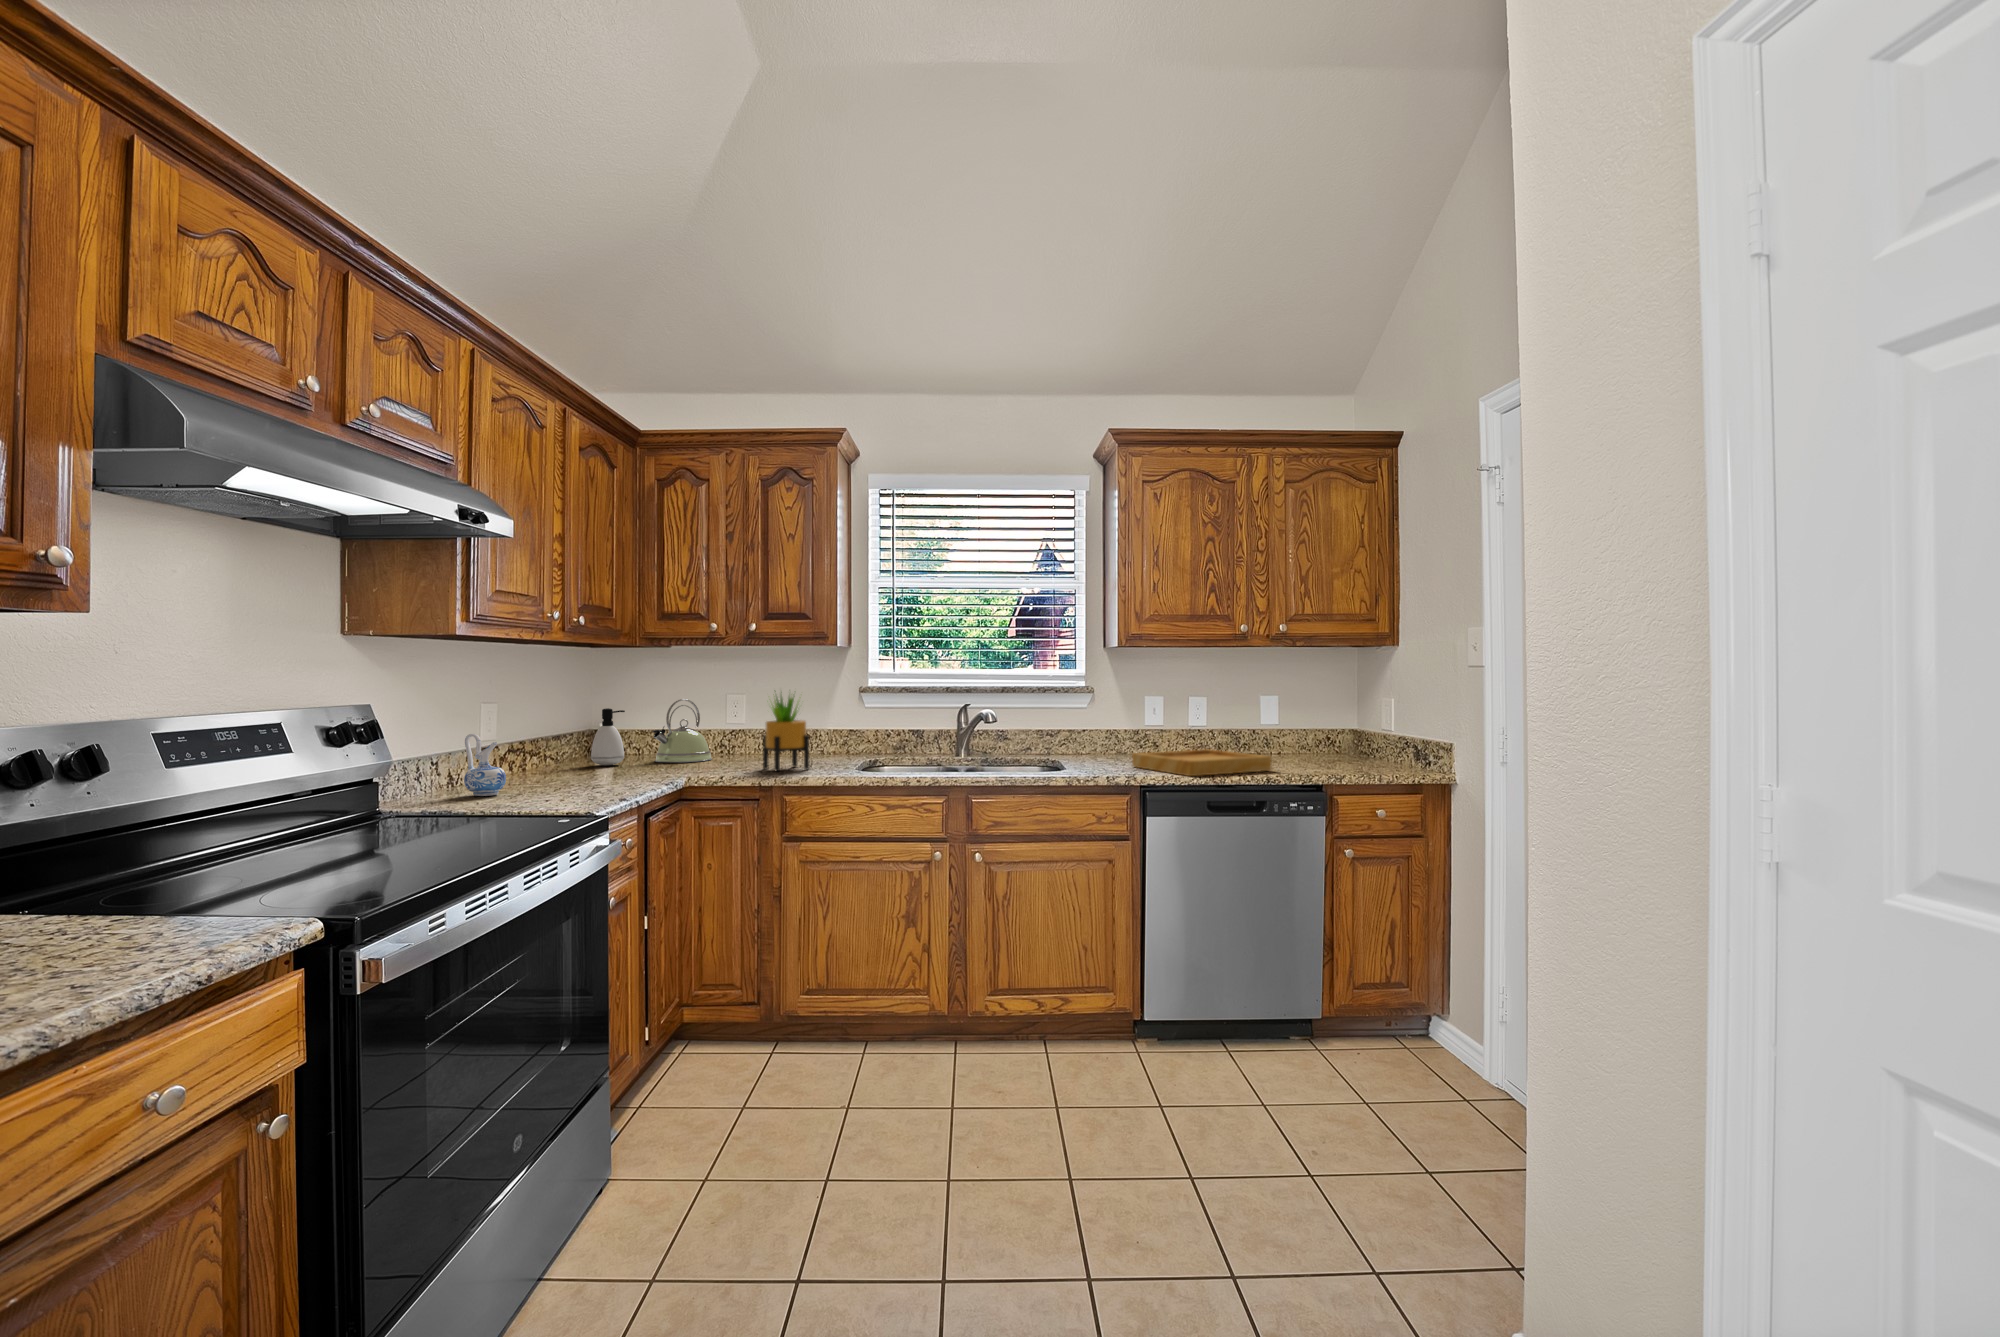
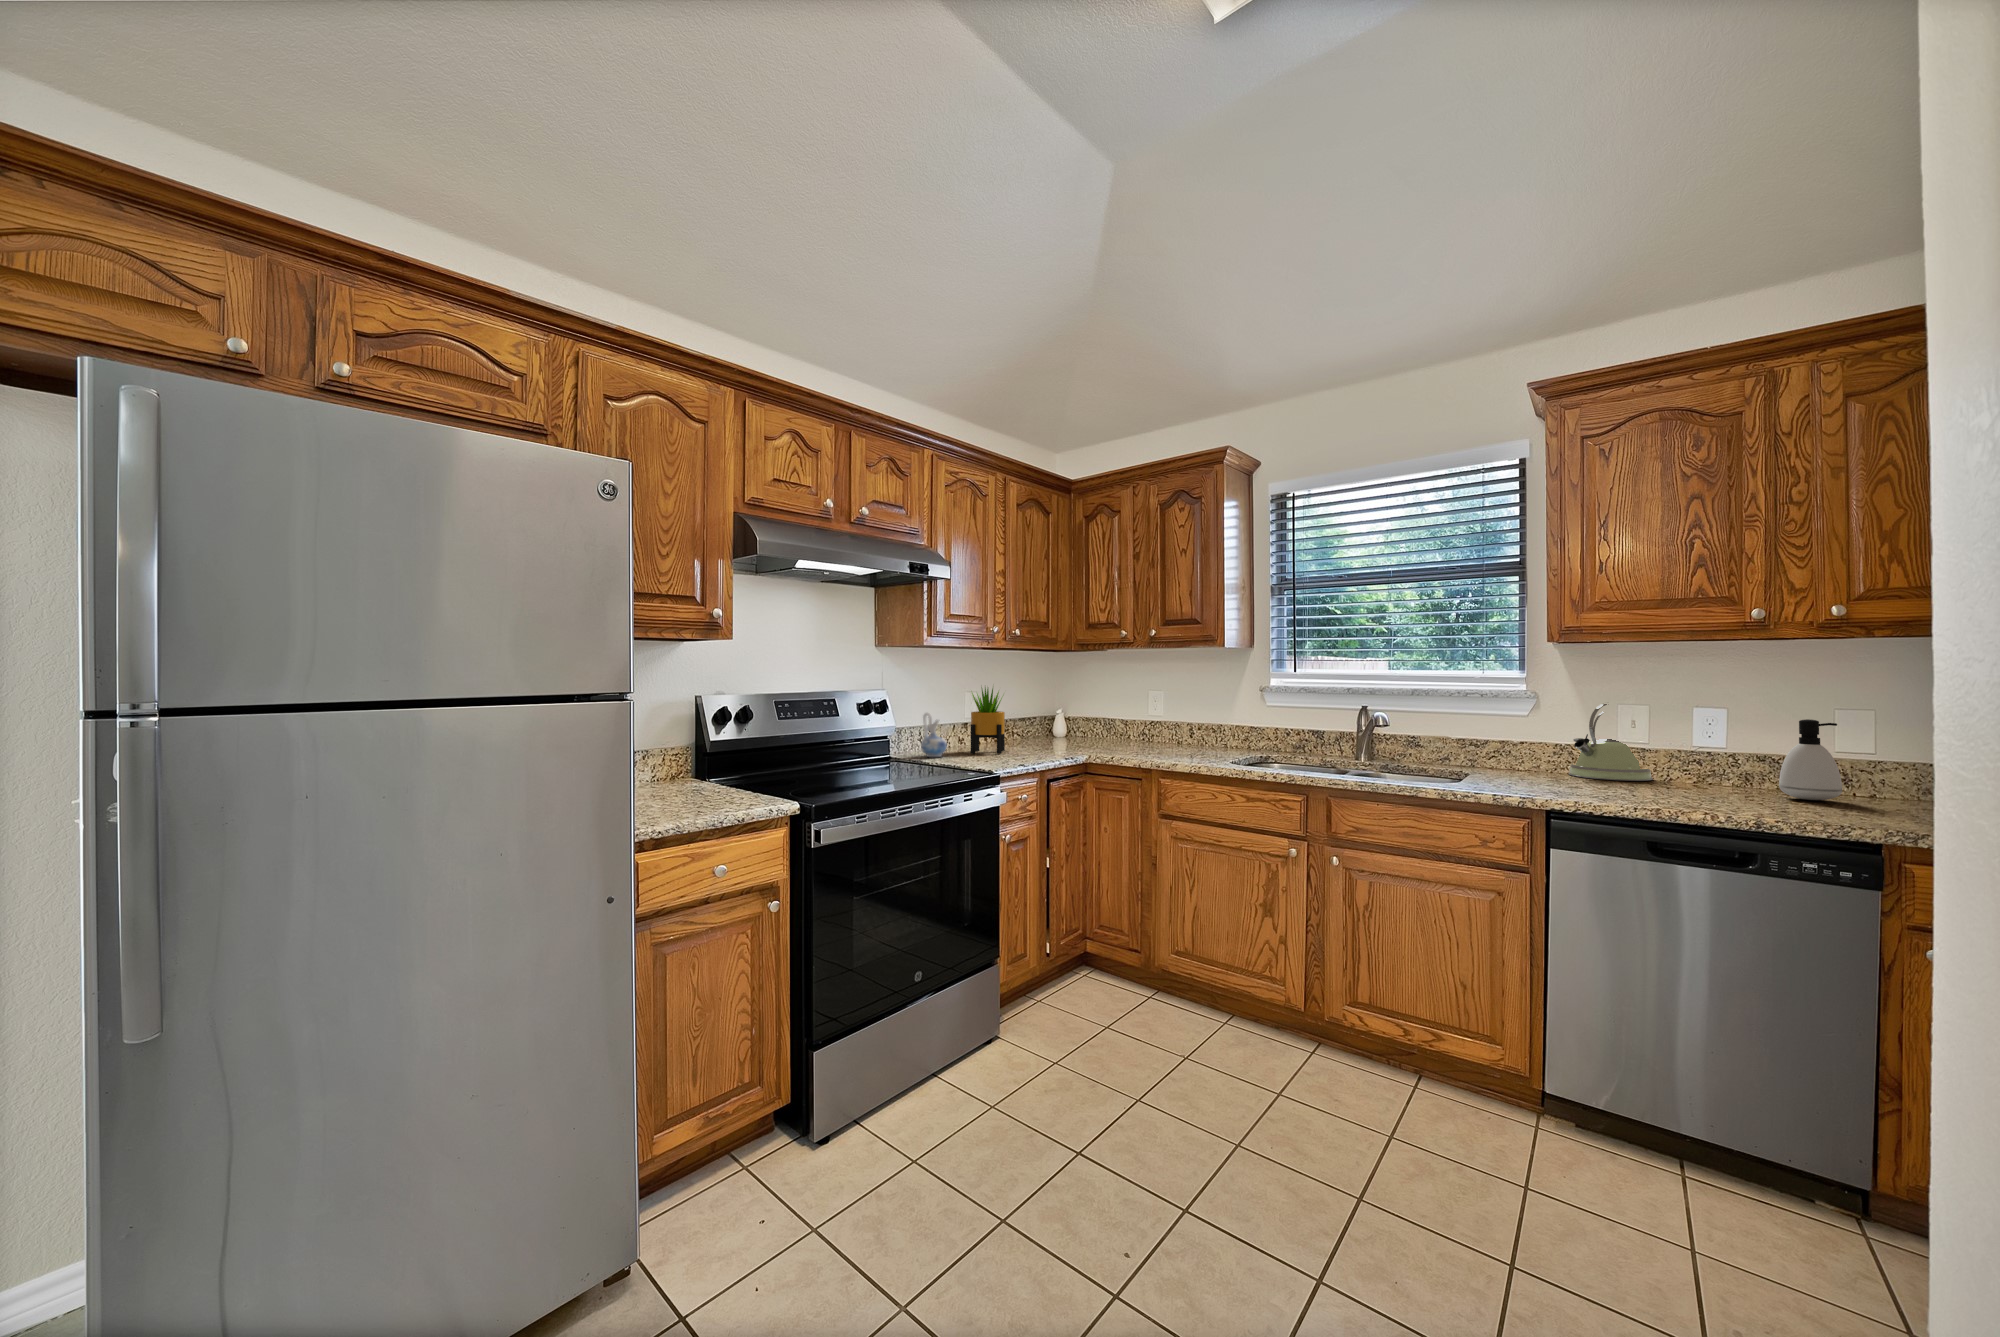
potted plant: present [763,696,810,771] -> present [970,687,1005,754]
kettle: present [653,699,712,763] -> present [1569,704,1653,781]
soap dispenser: present [591,708,625,765] -> present [1779,719,1842,800]
tray: present [1132,749,1272,776] -> none [1556,770,1782,811]

